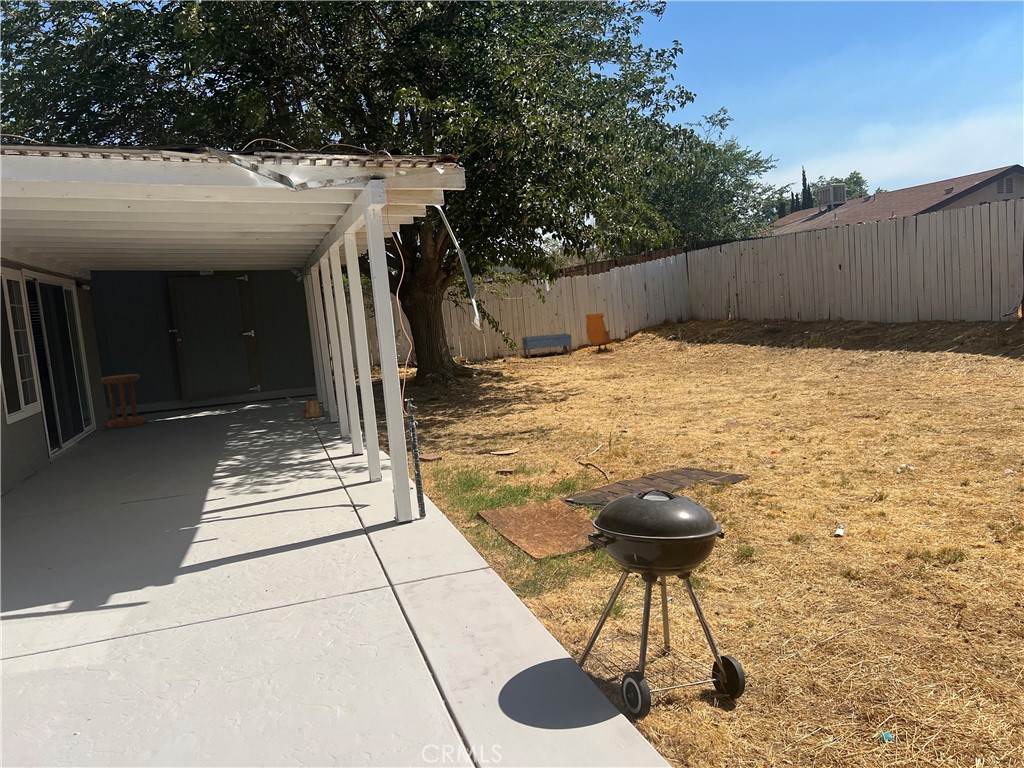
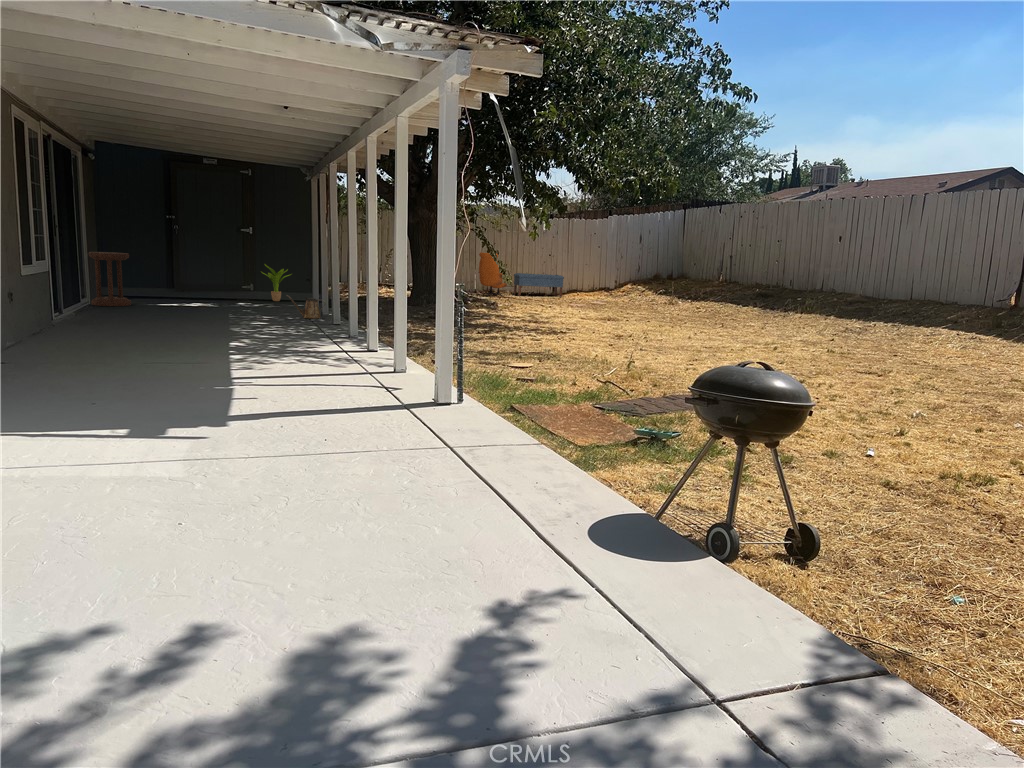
lounge chair: present [586,313,613,354] -> present [478,252,507,296]
potted plant: none [269,365,299,399] -> present [262,264,291,301]

